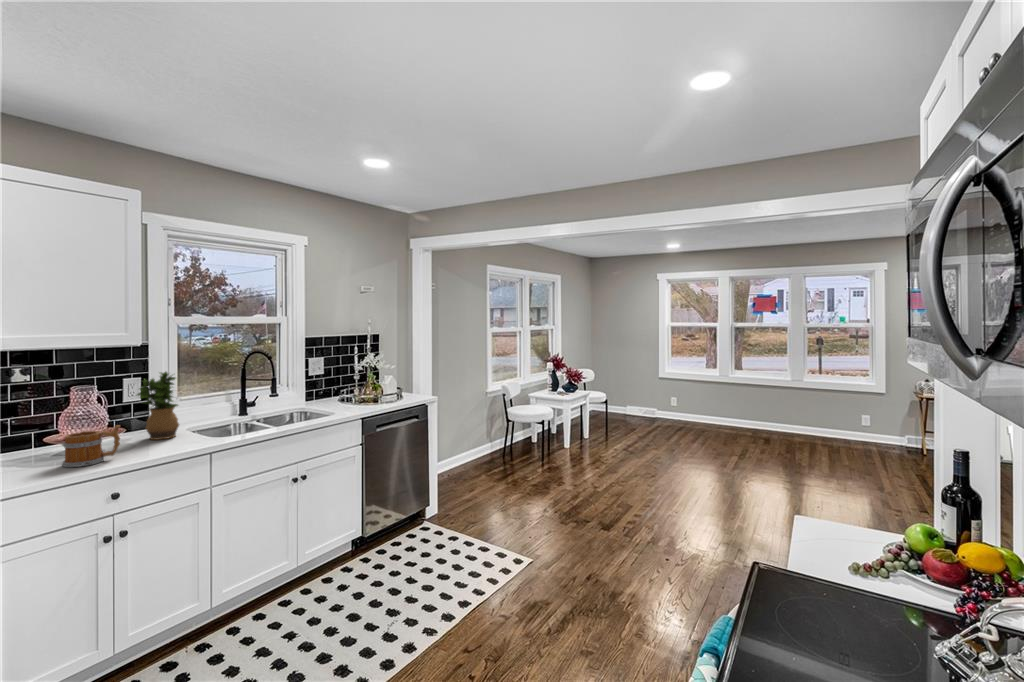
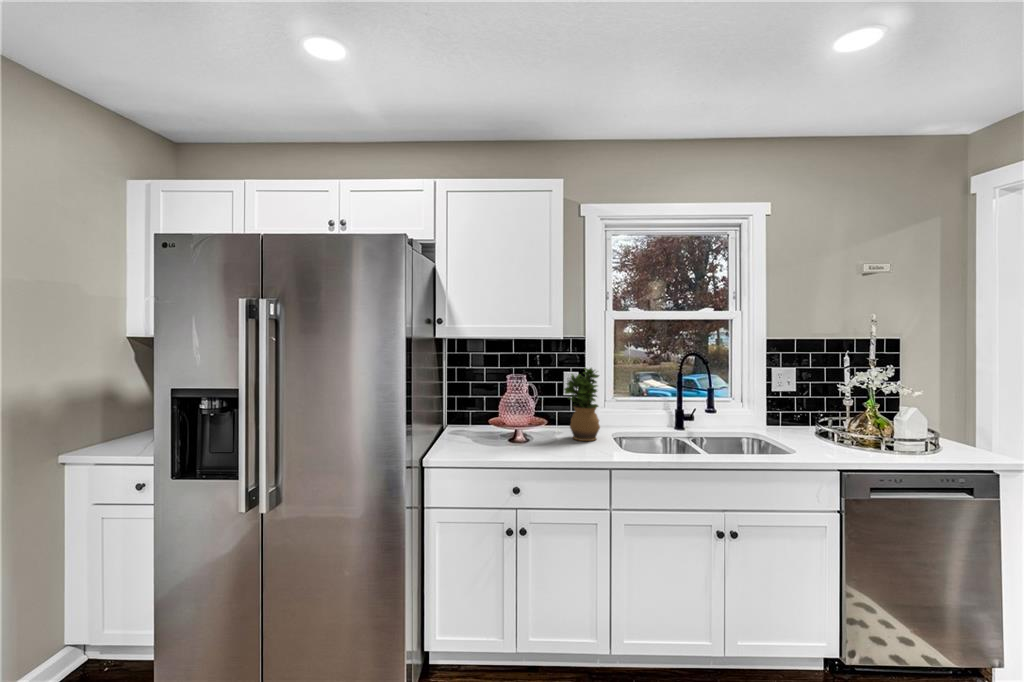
mug: present [62,425,120,467] -> none [487,418,532,454]

